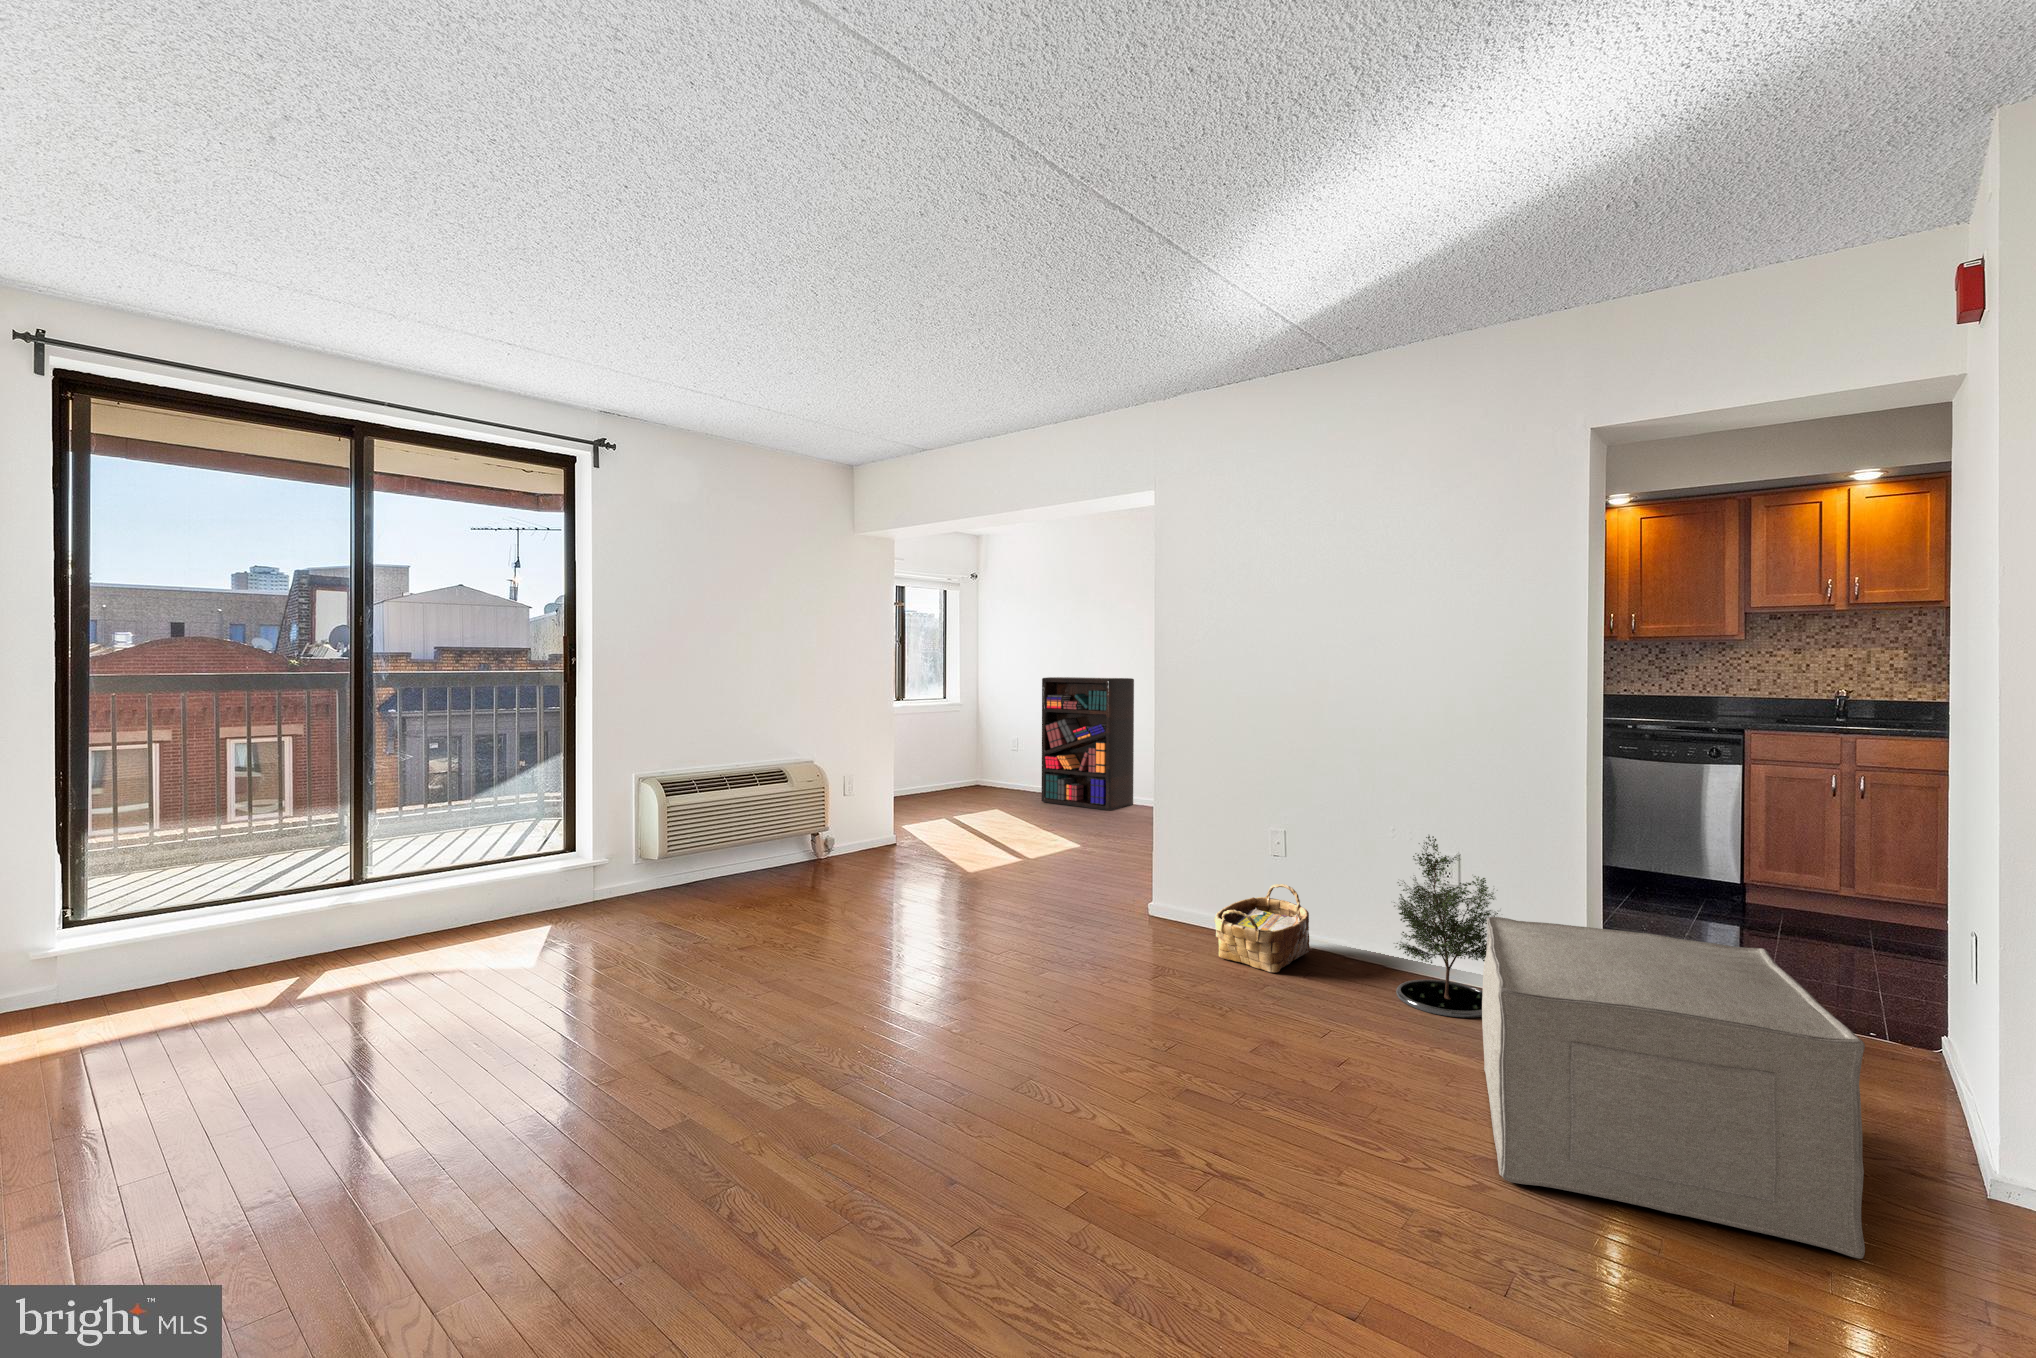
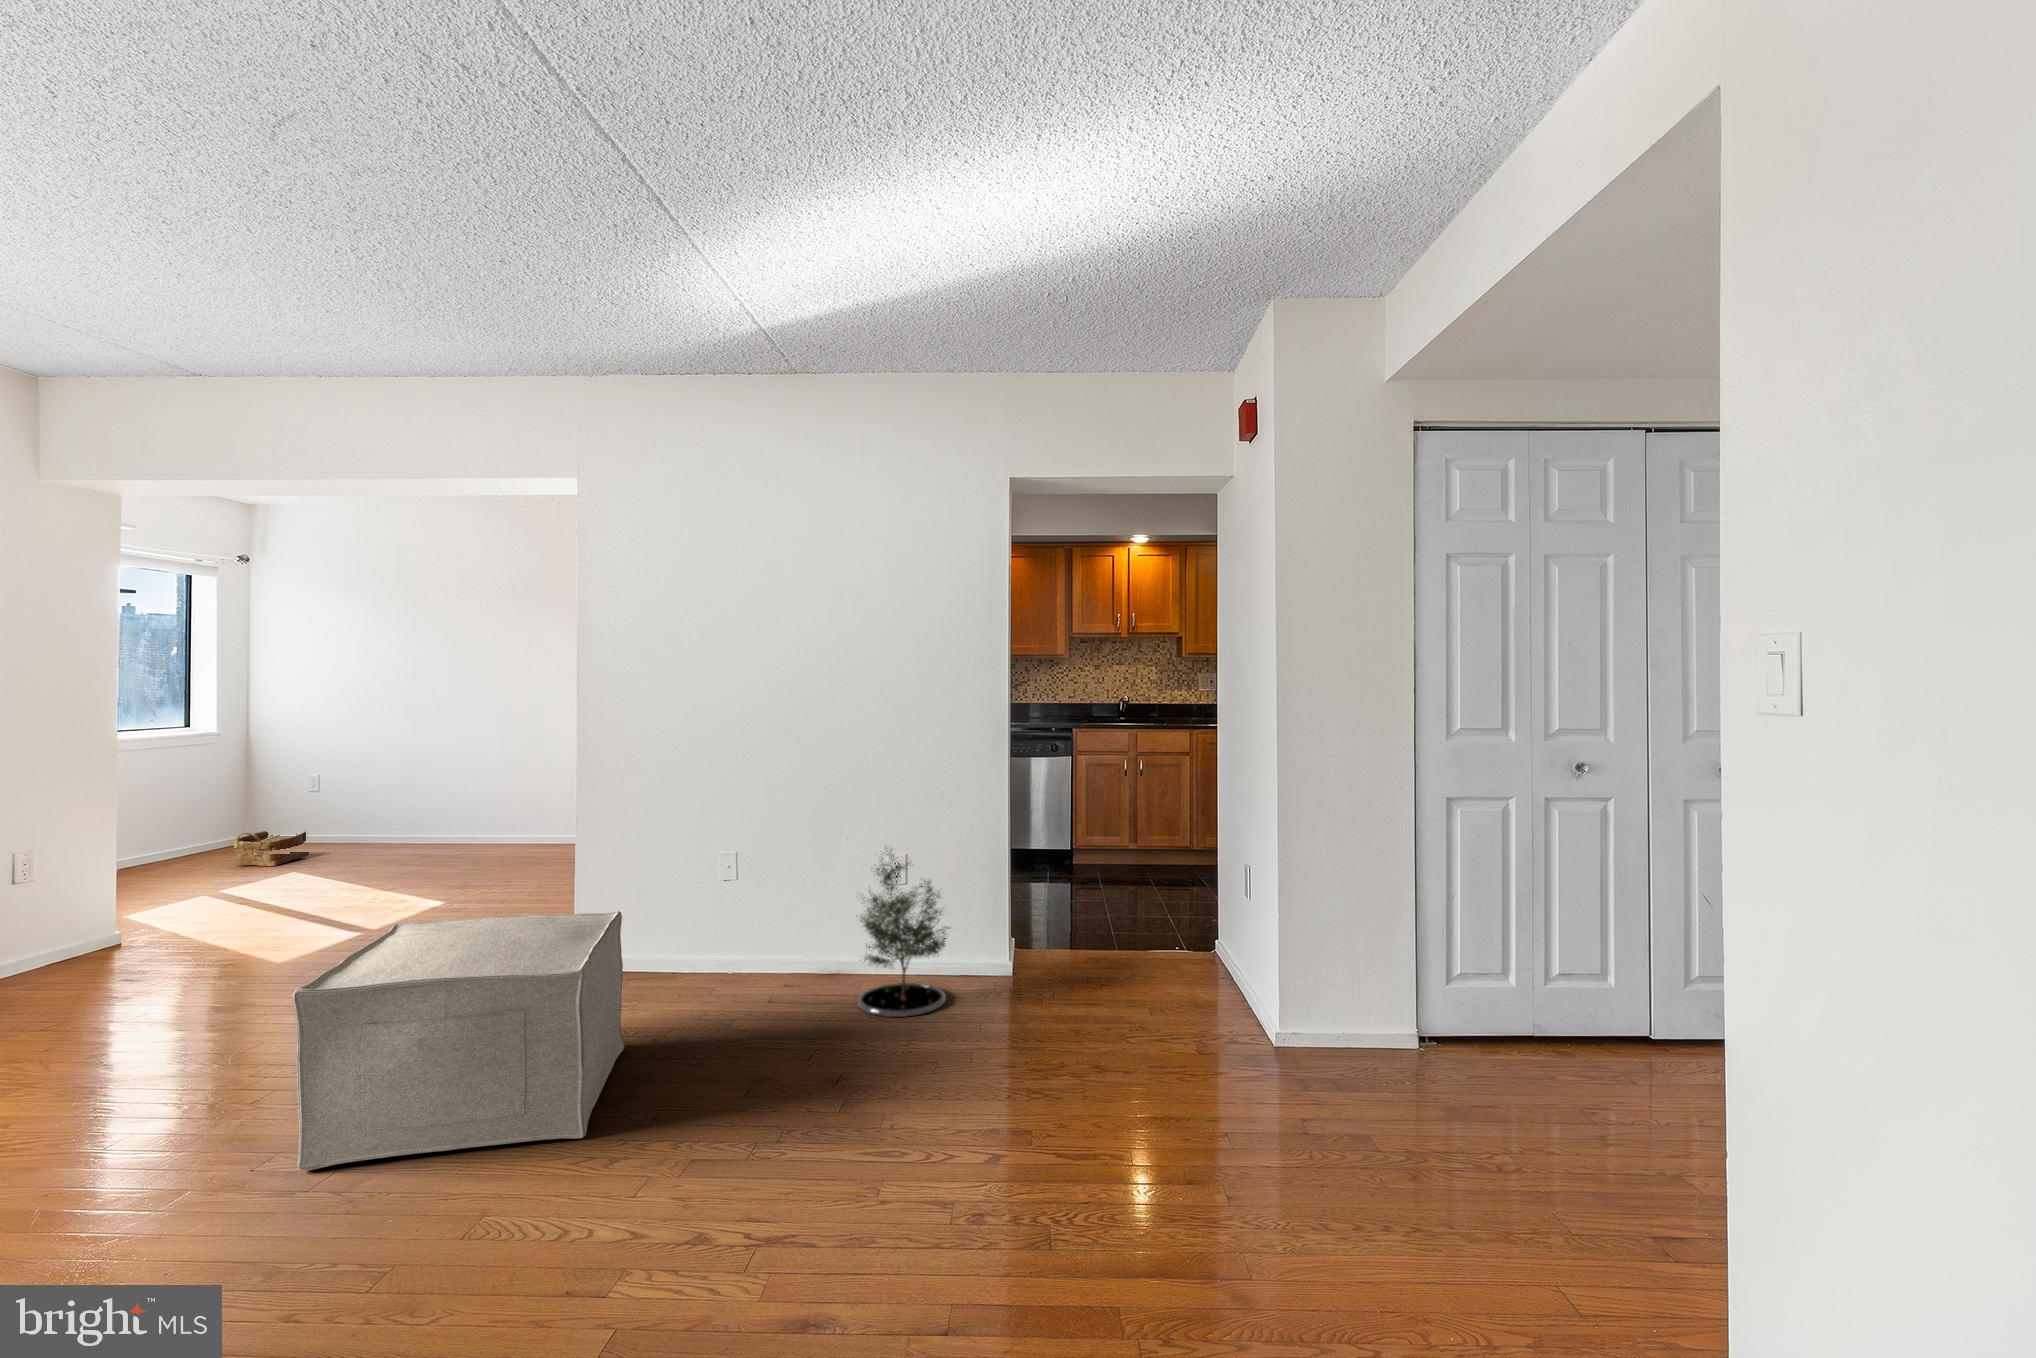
bookshelf: present [1041,677,1134,810] -> none [343,701,482,866]
woven basket: present [1215,884,1310,973] -> present [234,829,309,866]
ottoman: present [1481,917,1865,1259] -> present [293,911,624,1170]

